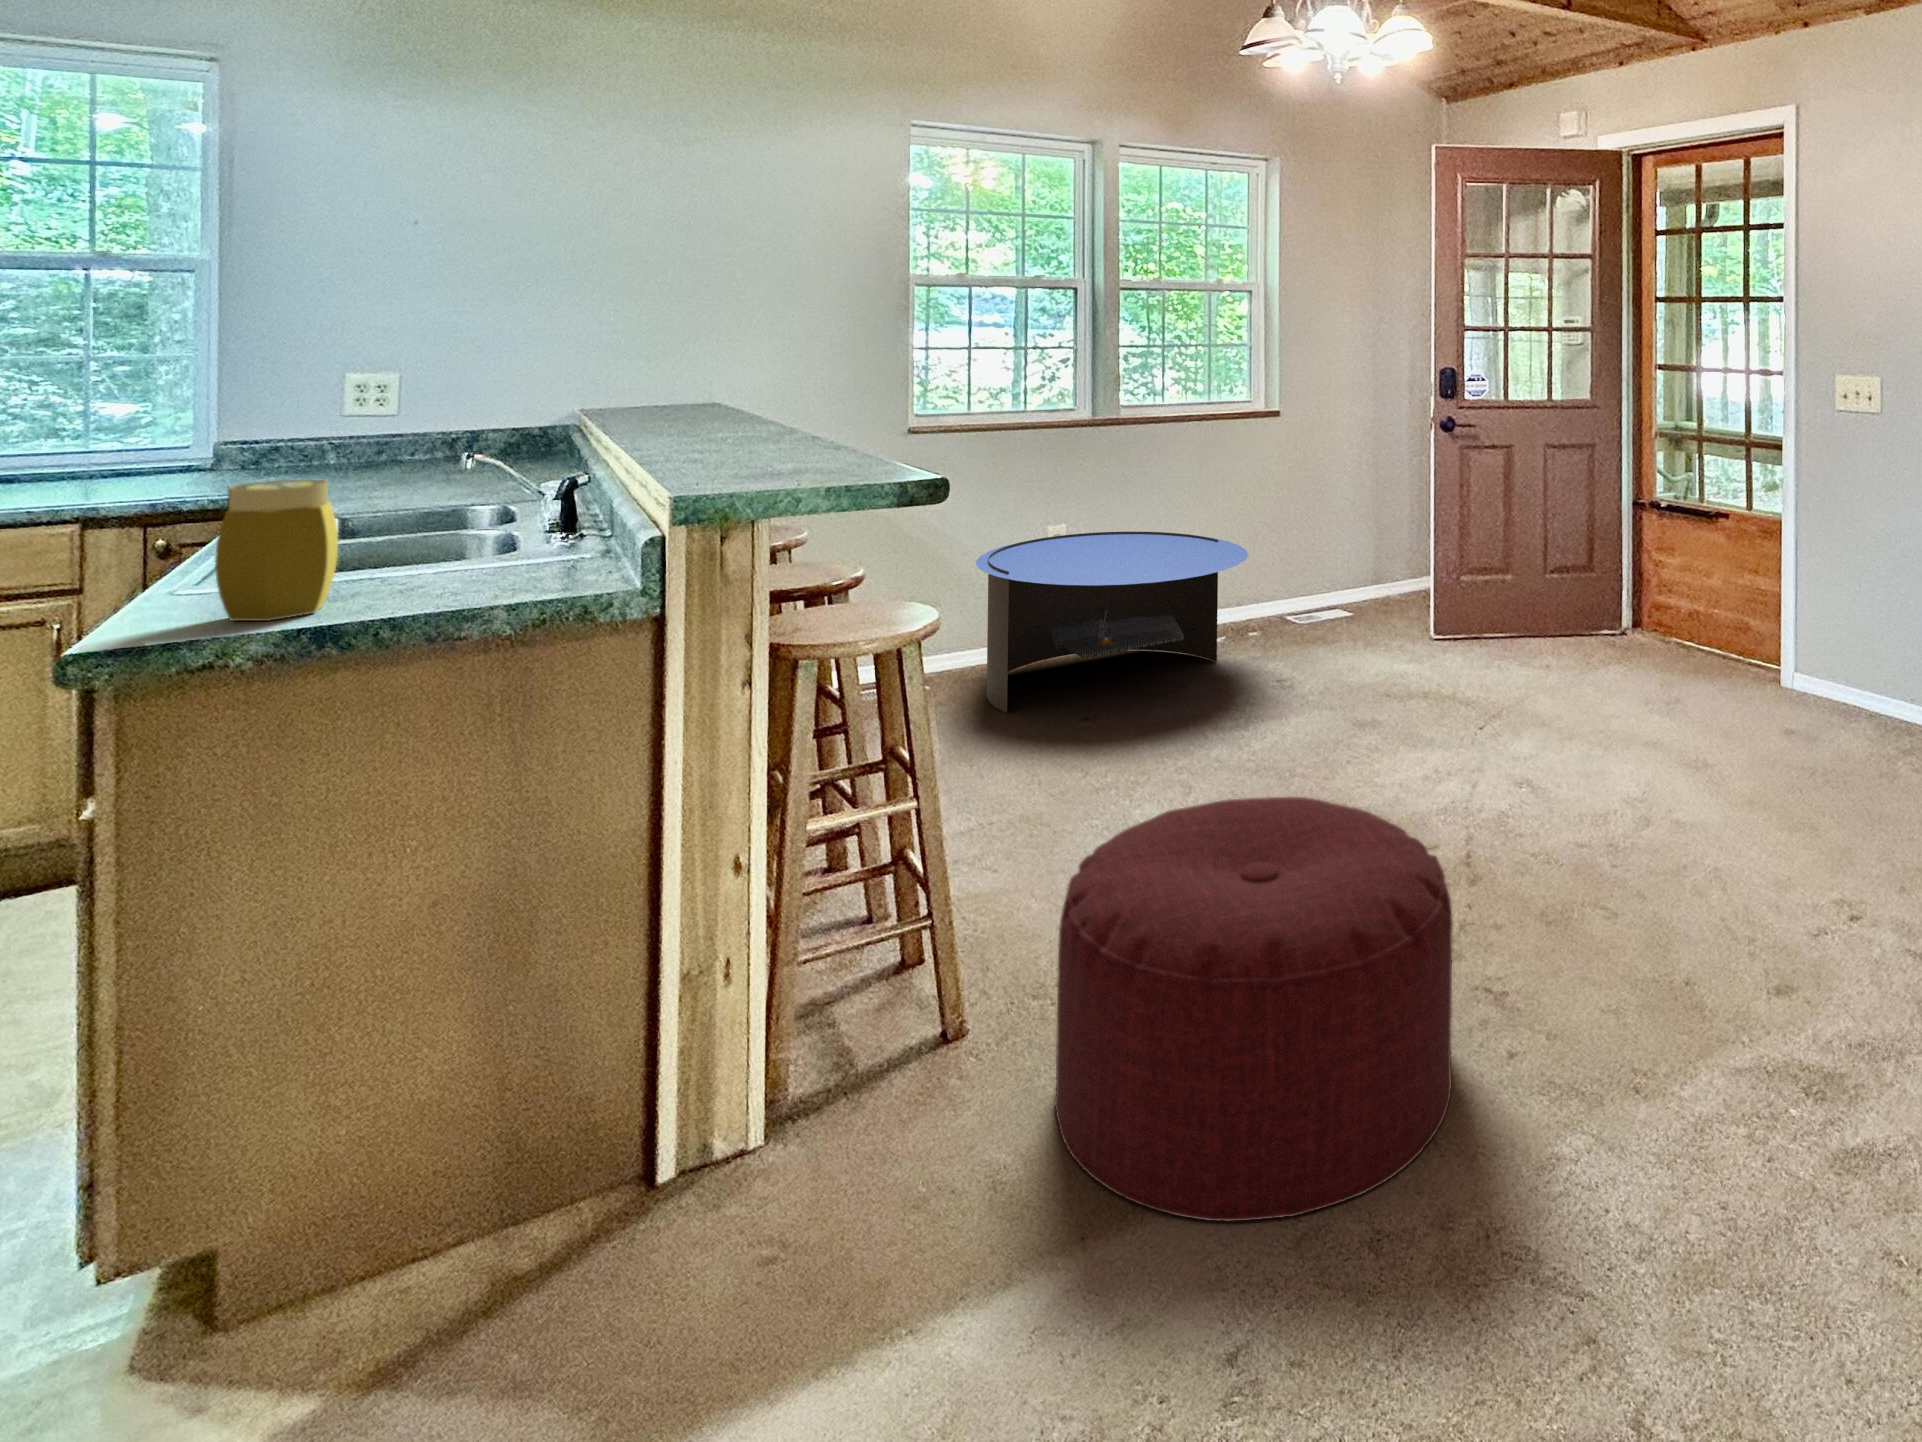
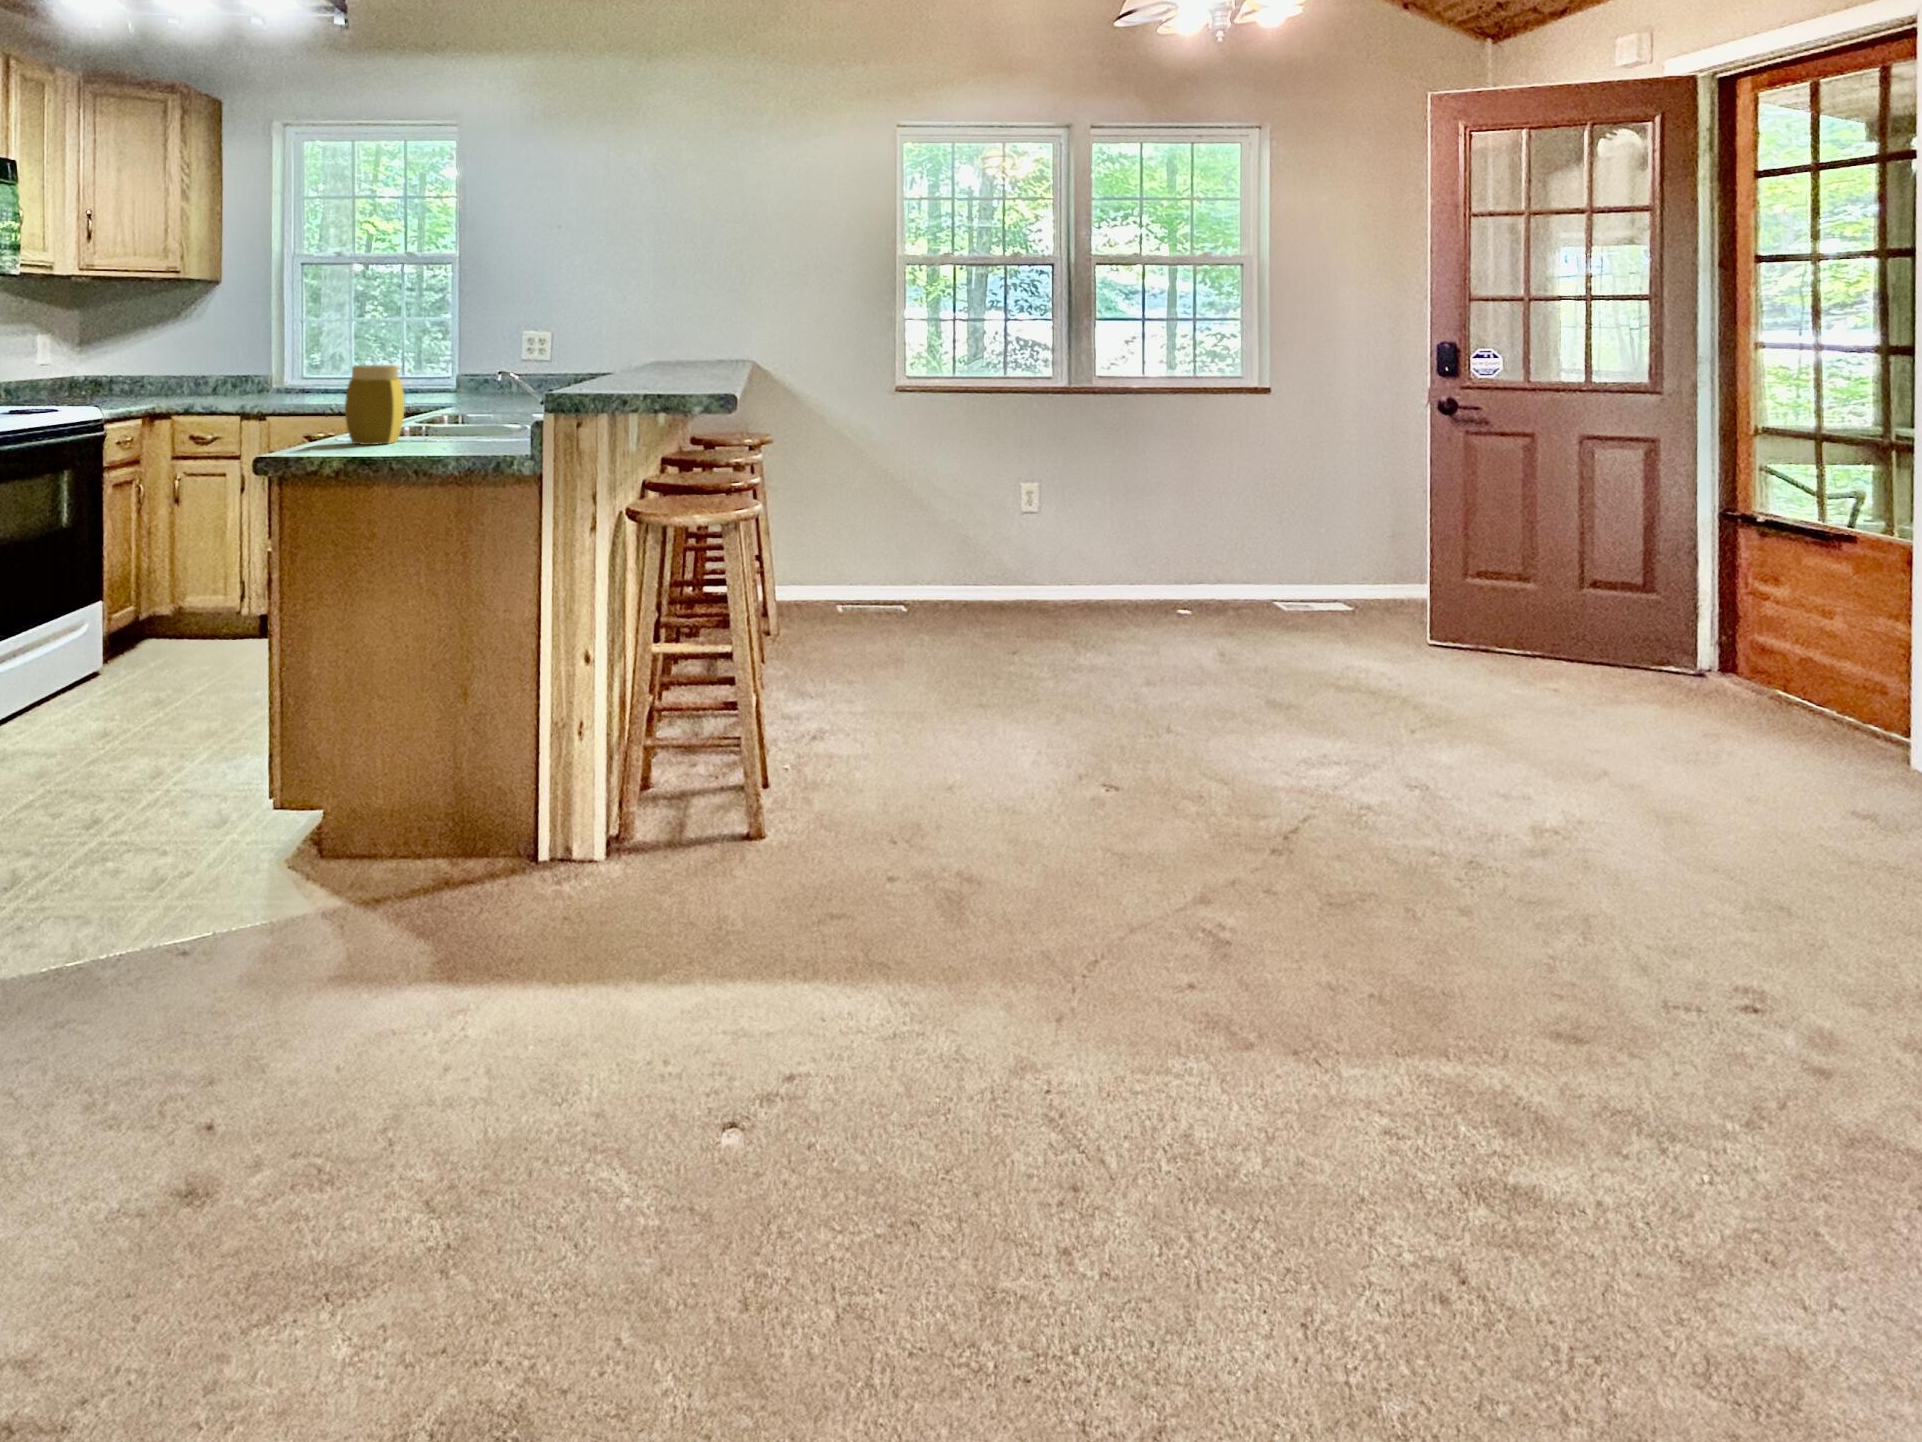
coffee table: present [976,532,1248,713] -> none [935,491,1190,636]
ottoman: present [1054,797,1453,1221] -> none [802,691,1151,1025]

